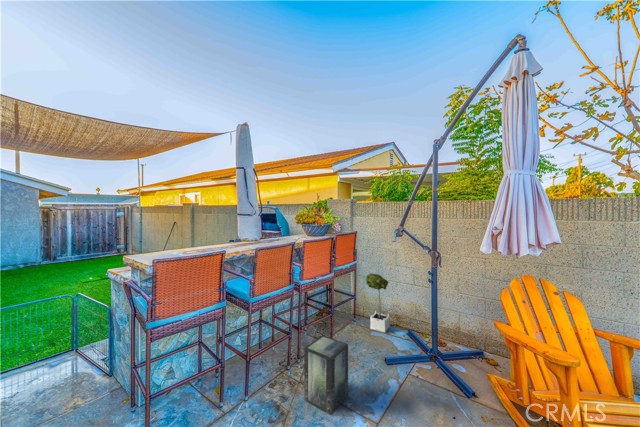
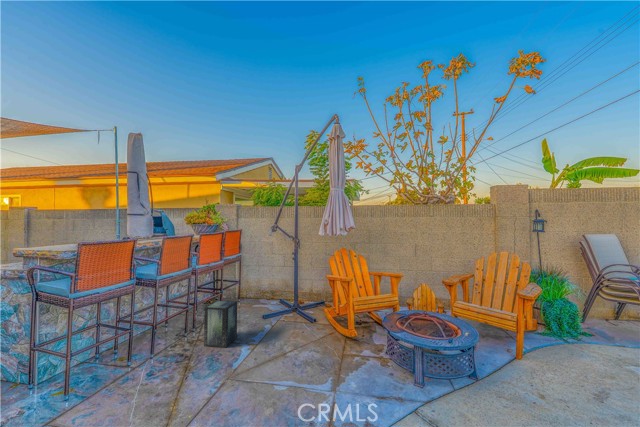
potted tree: present [366,273,390,332] -> none [248,261,267,305]

